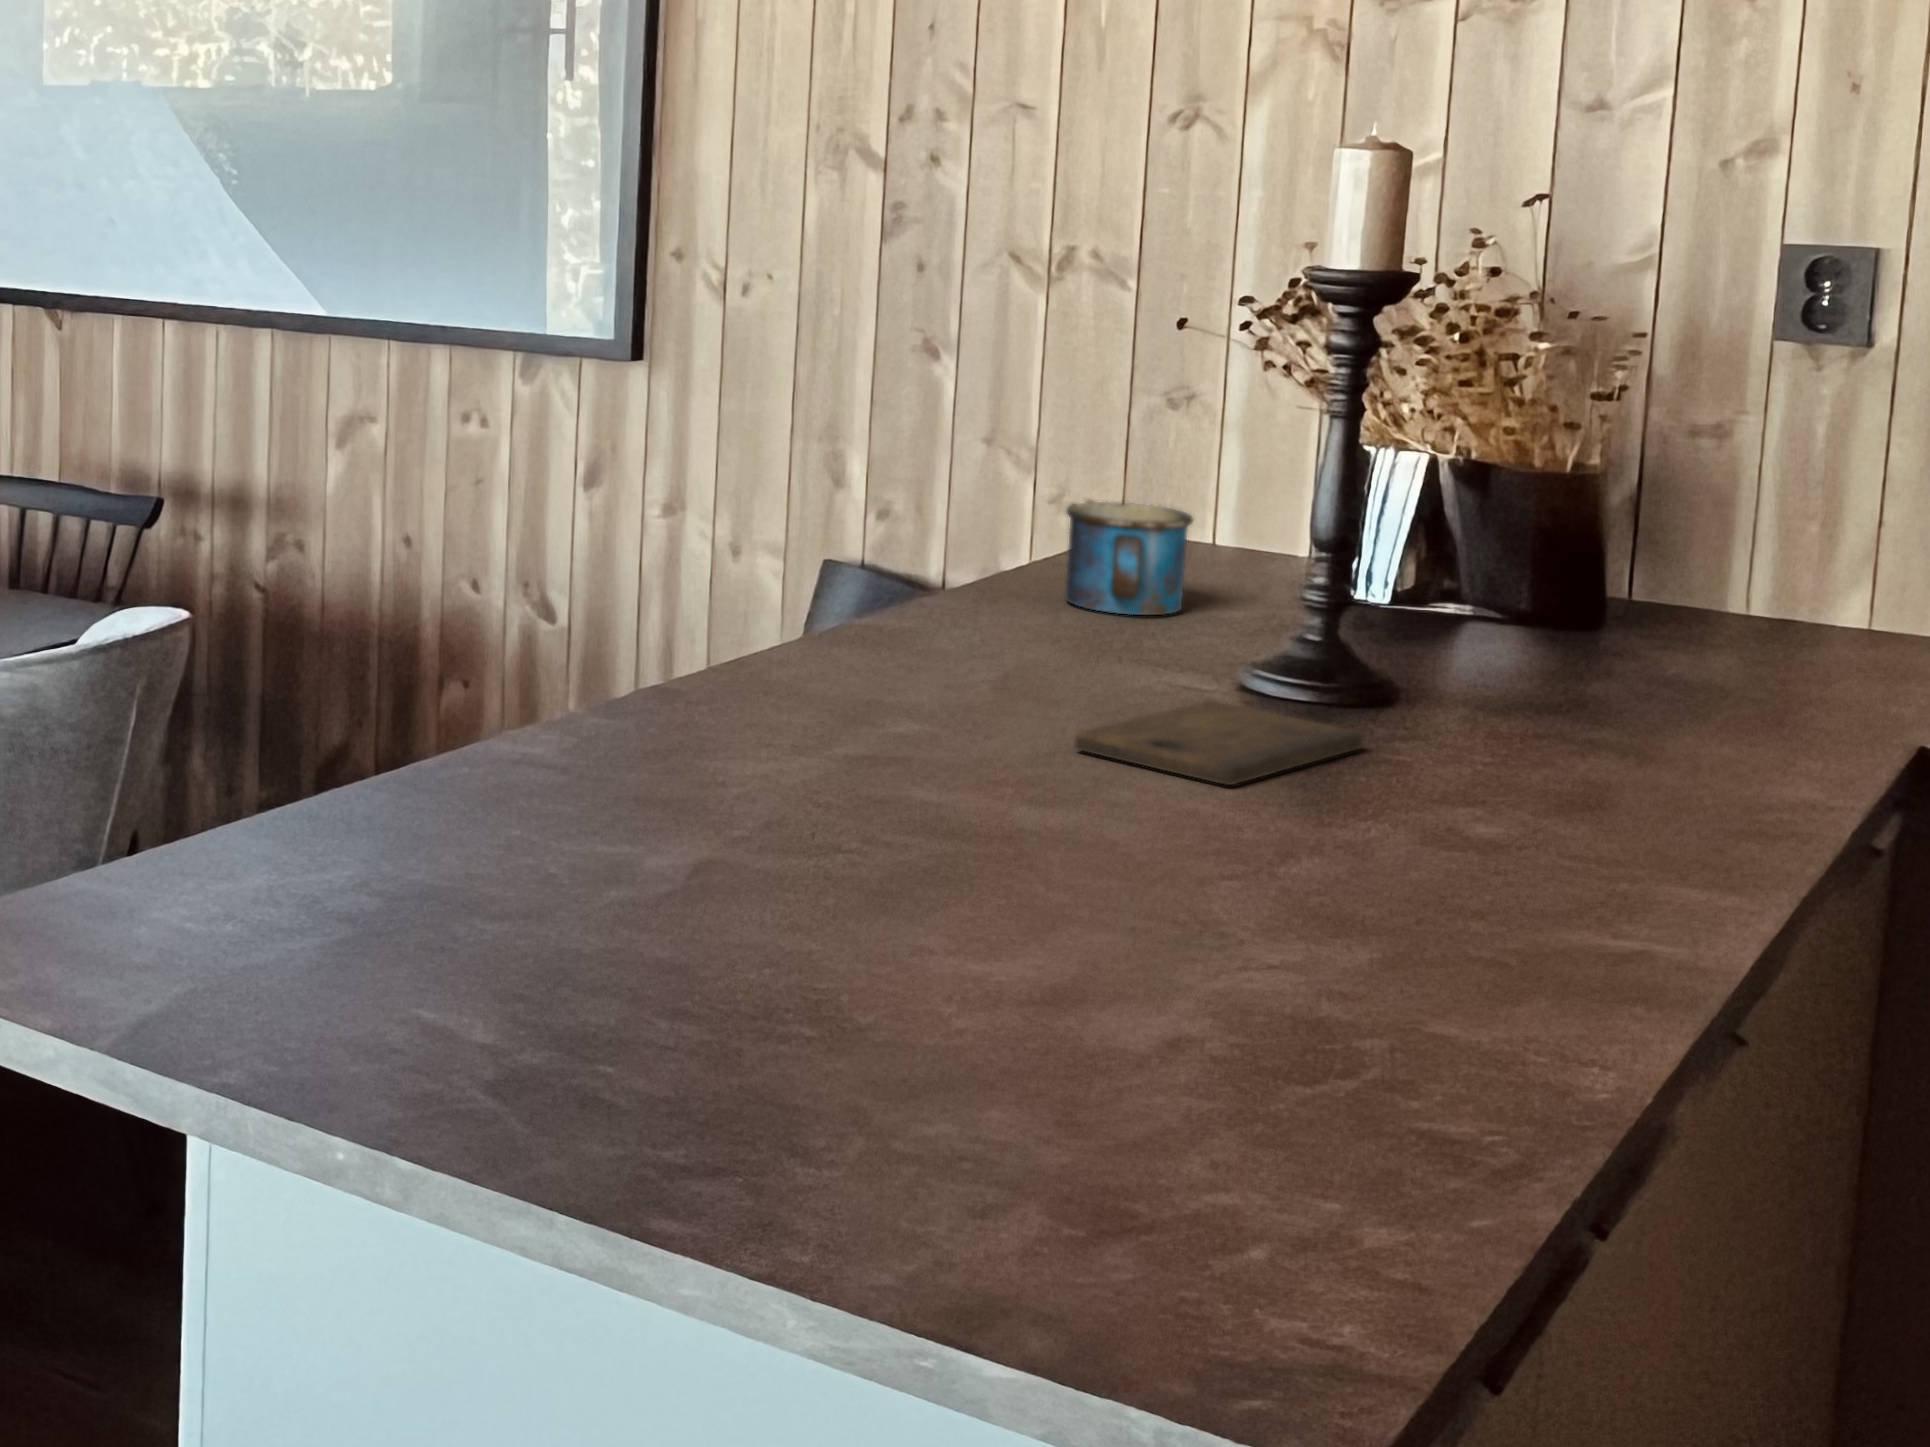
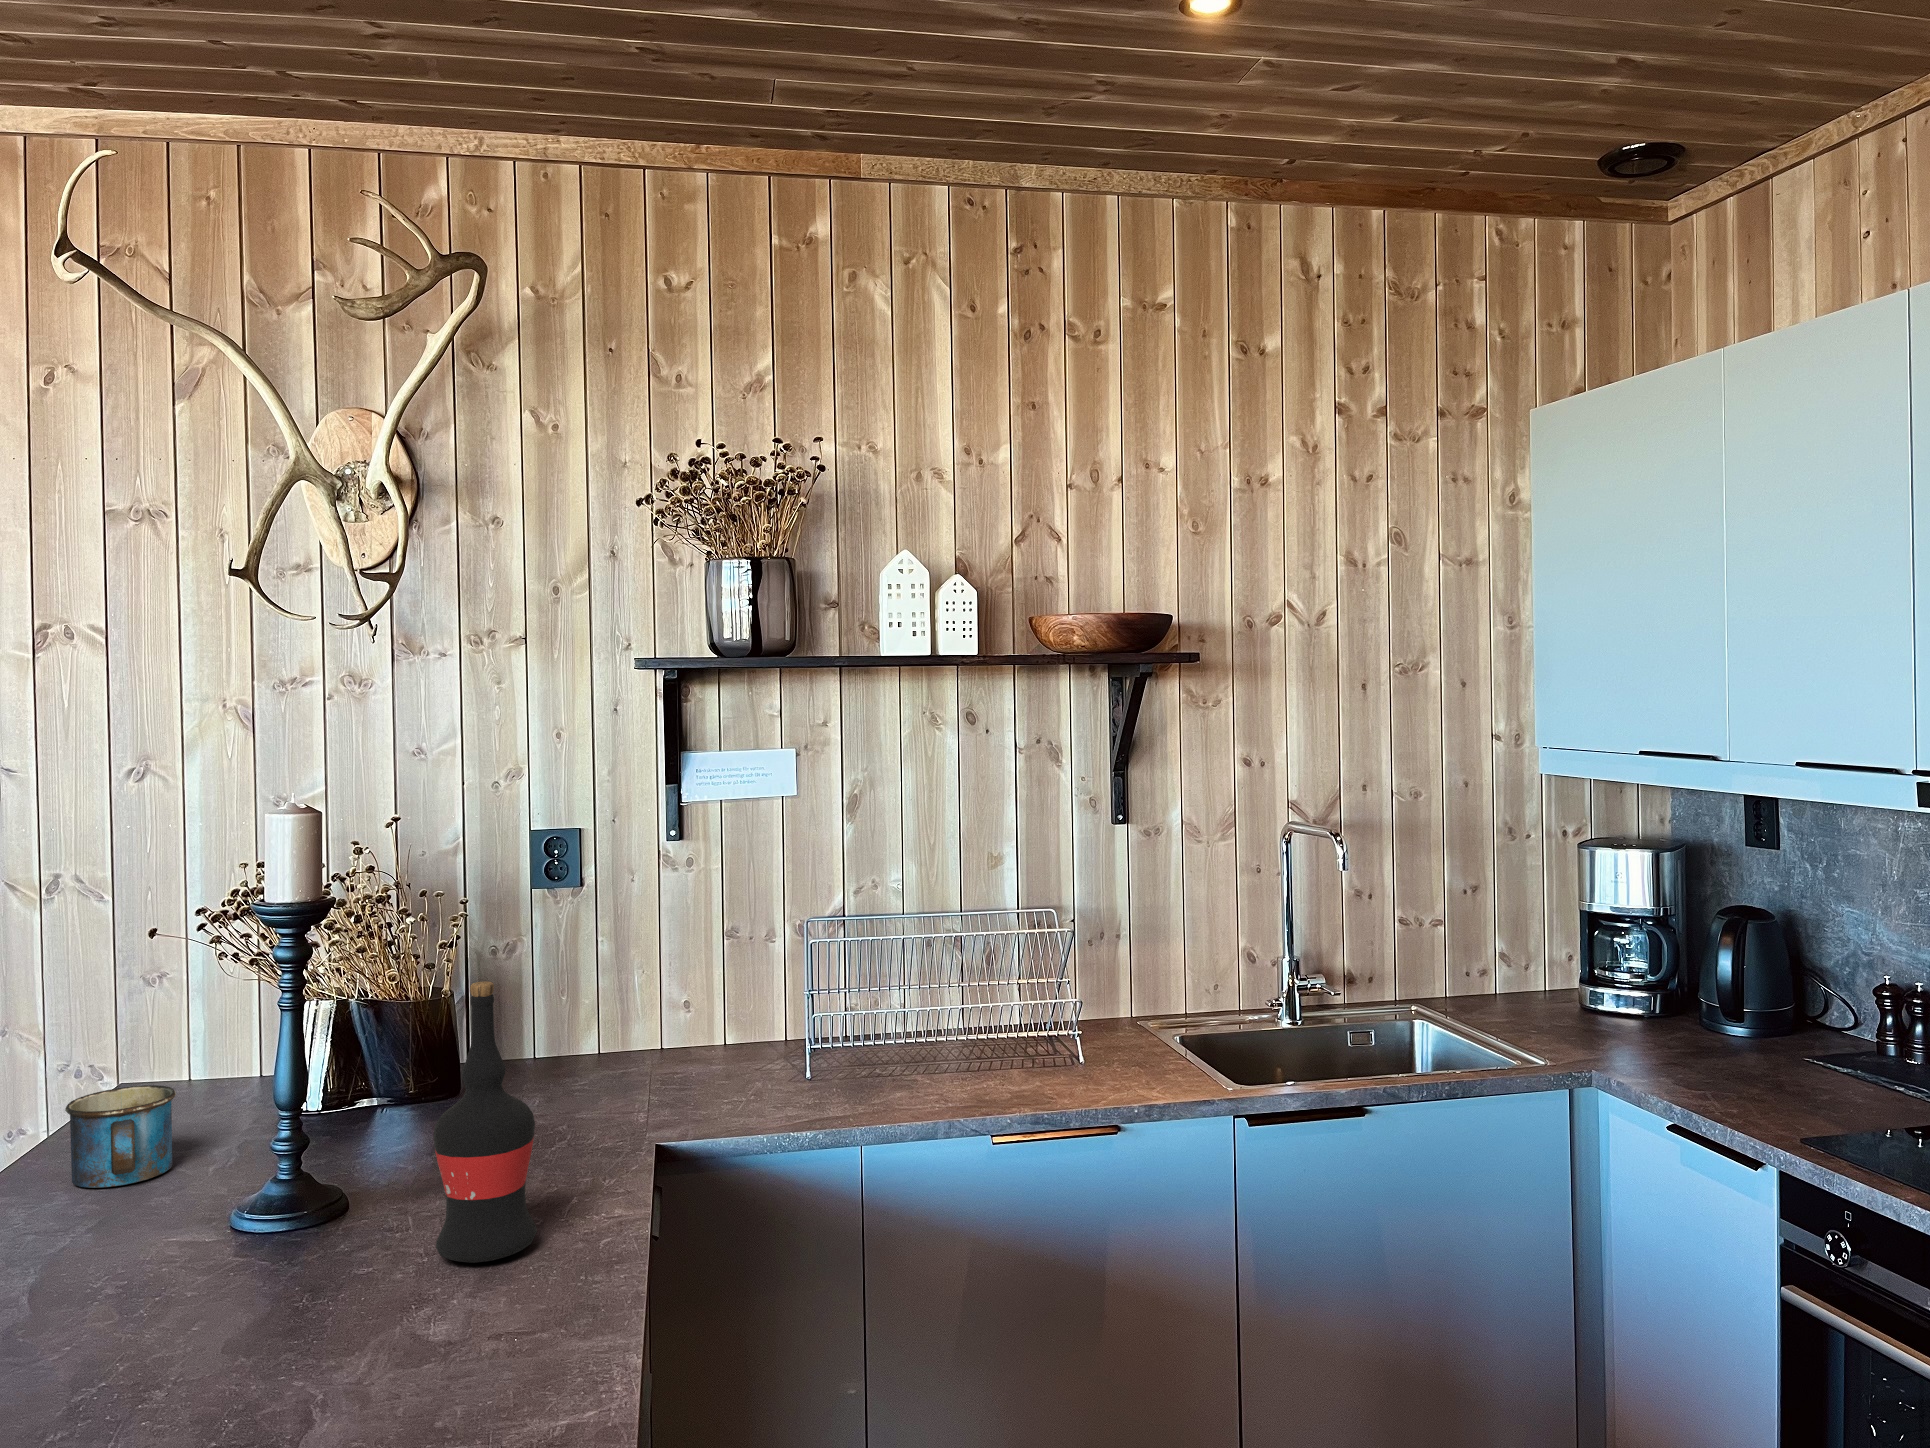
wine bottle: none [1503,403,1672,779] -> present [433,981,537,1263]
cutting board: present [1075,701,1362,785] -> none [85,1274,334,1389]

